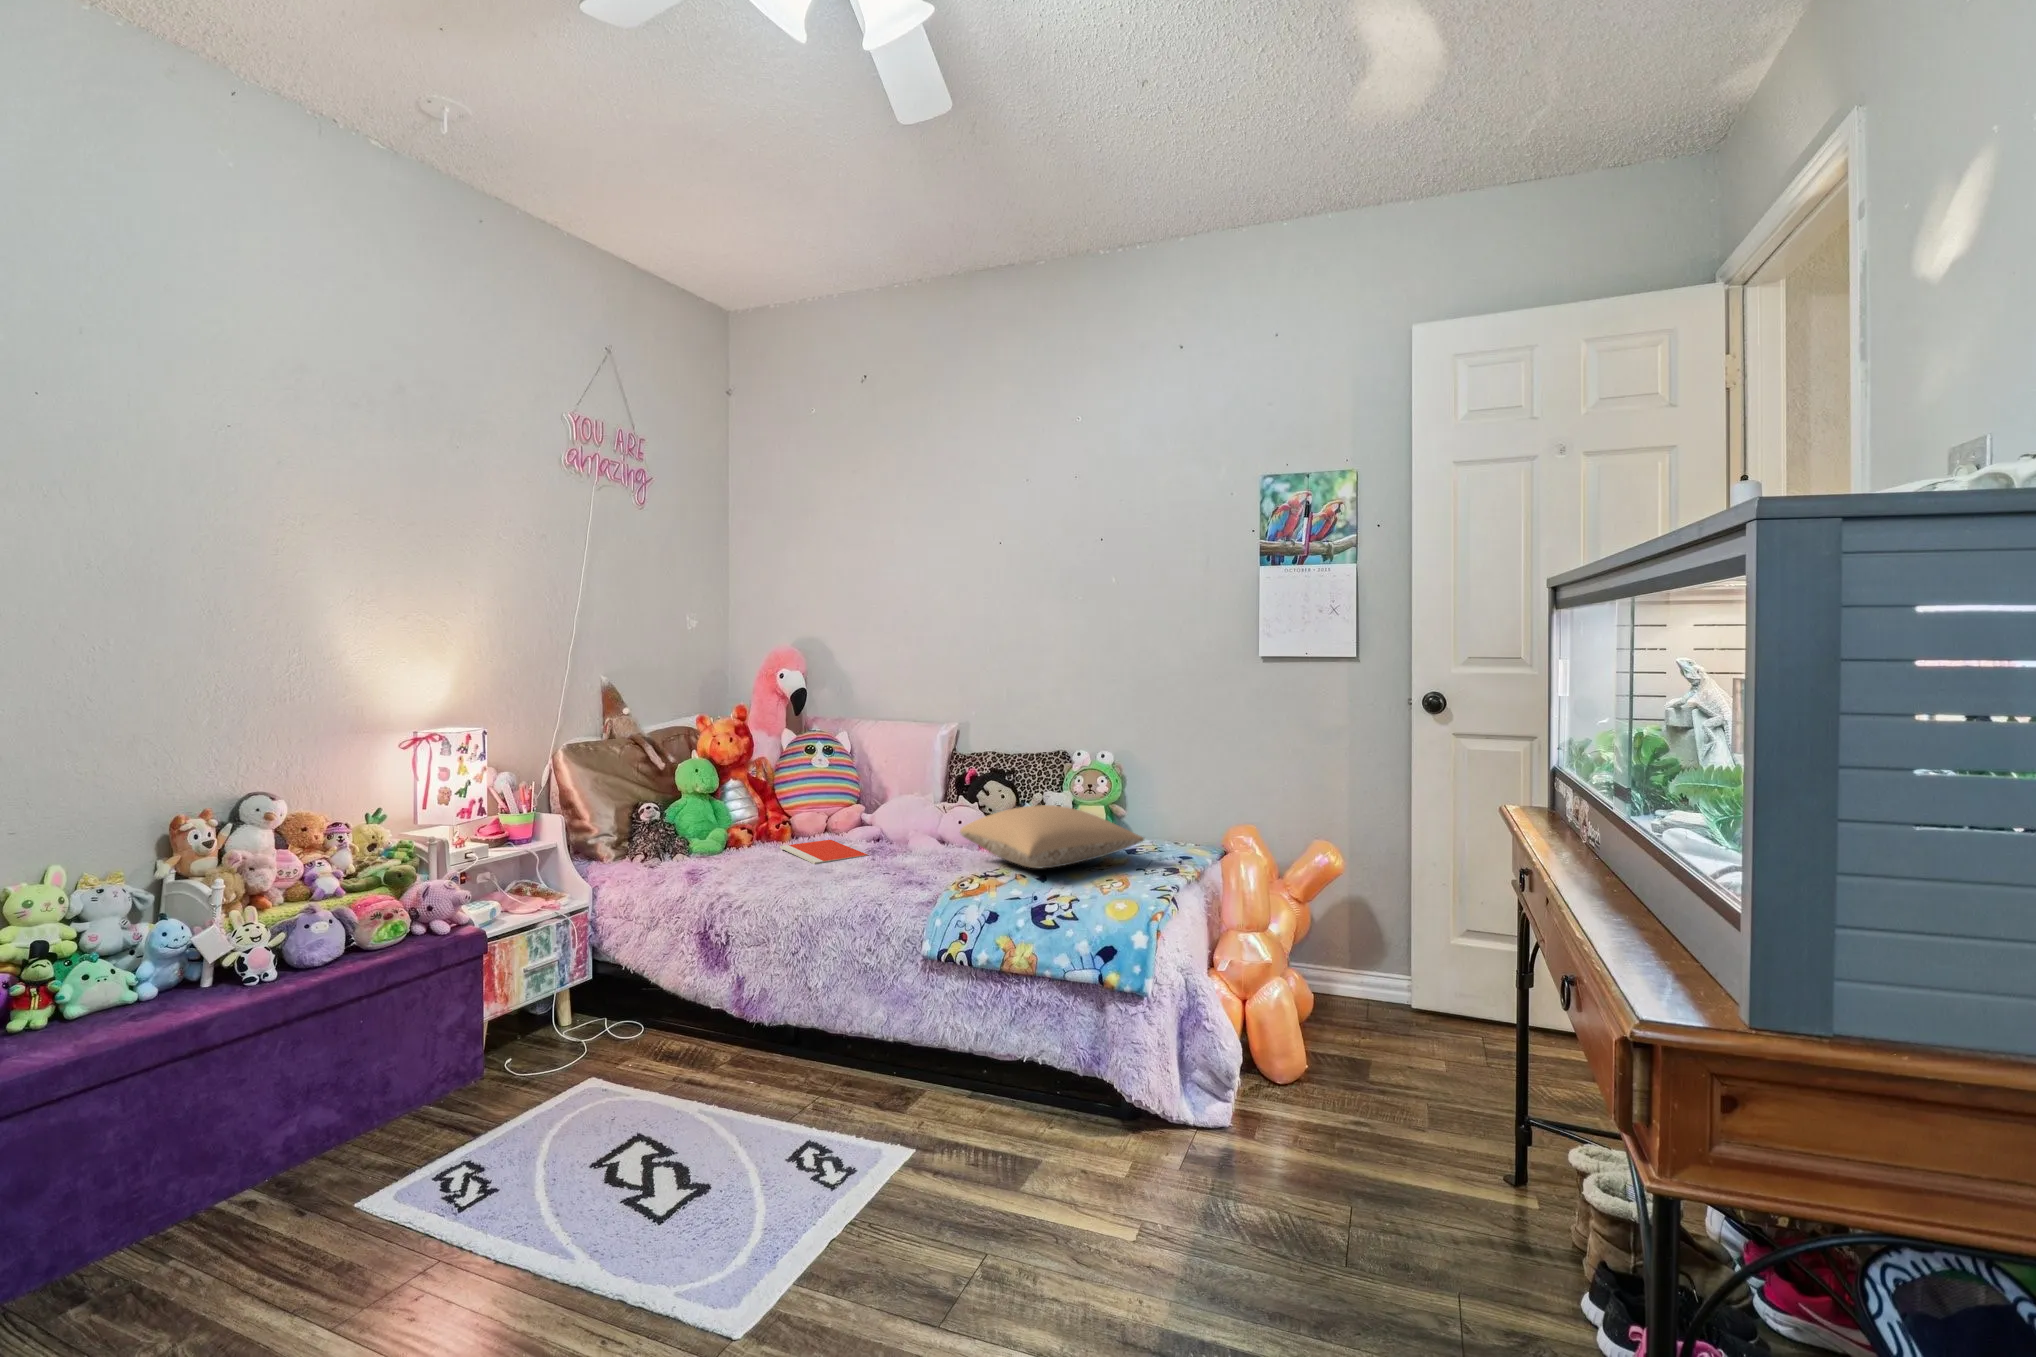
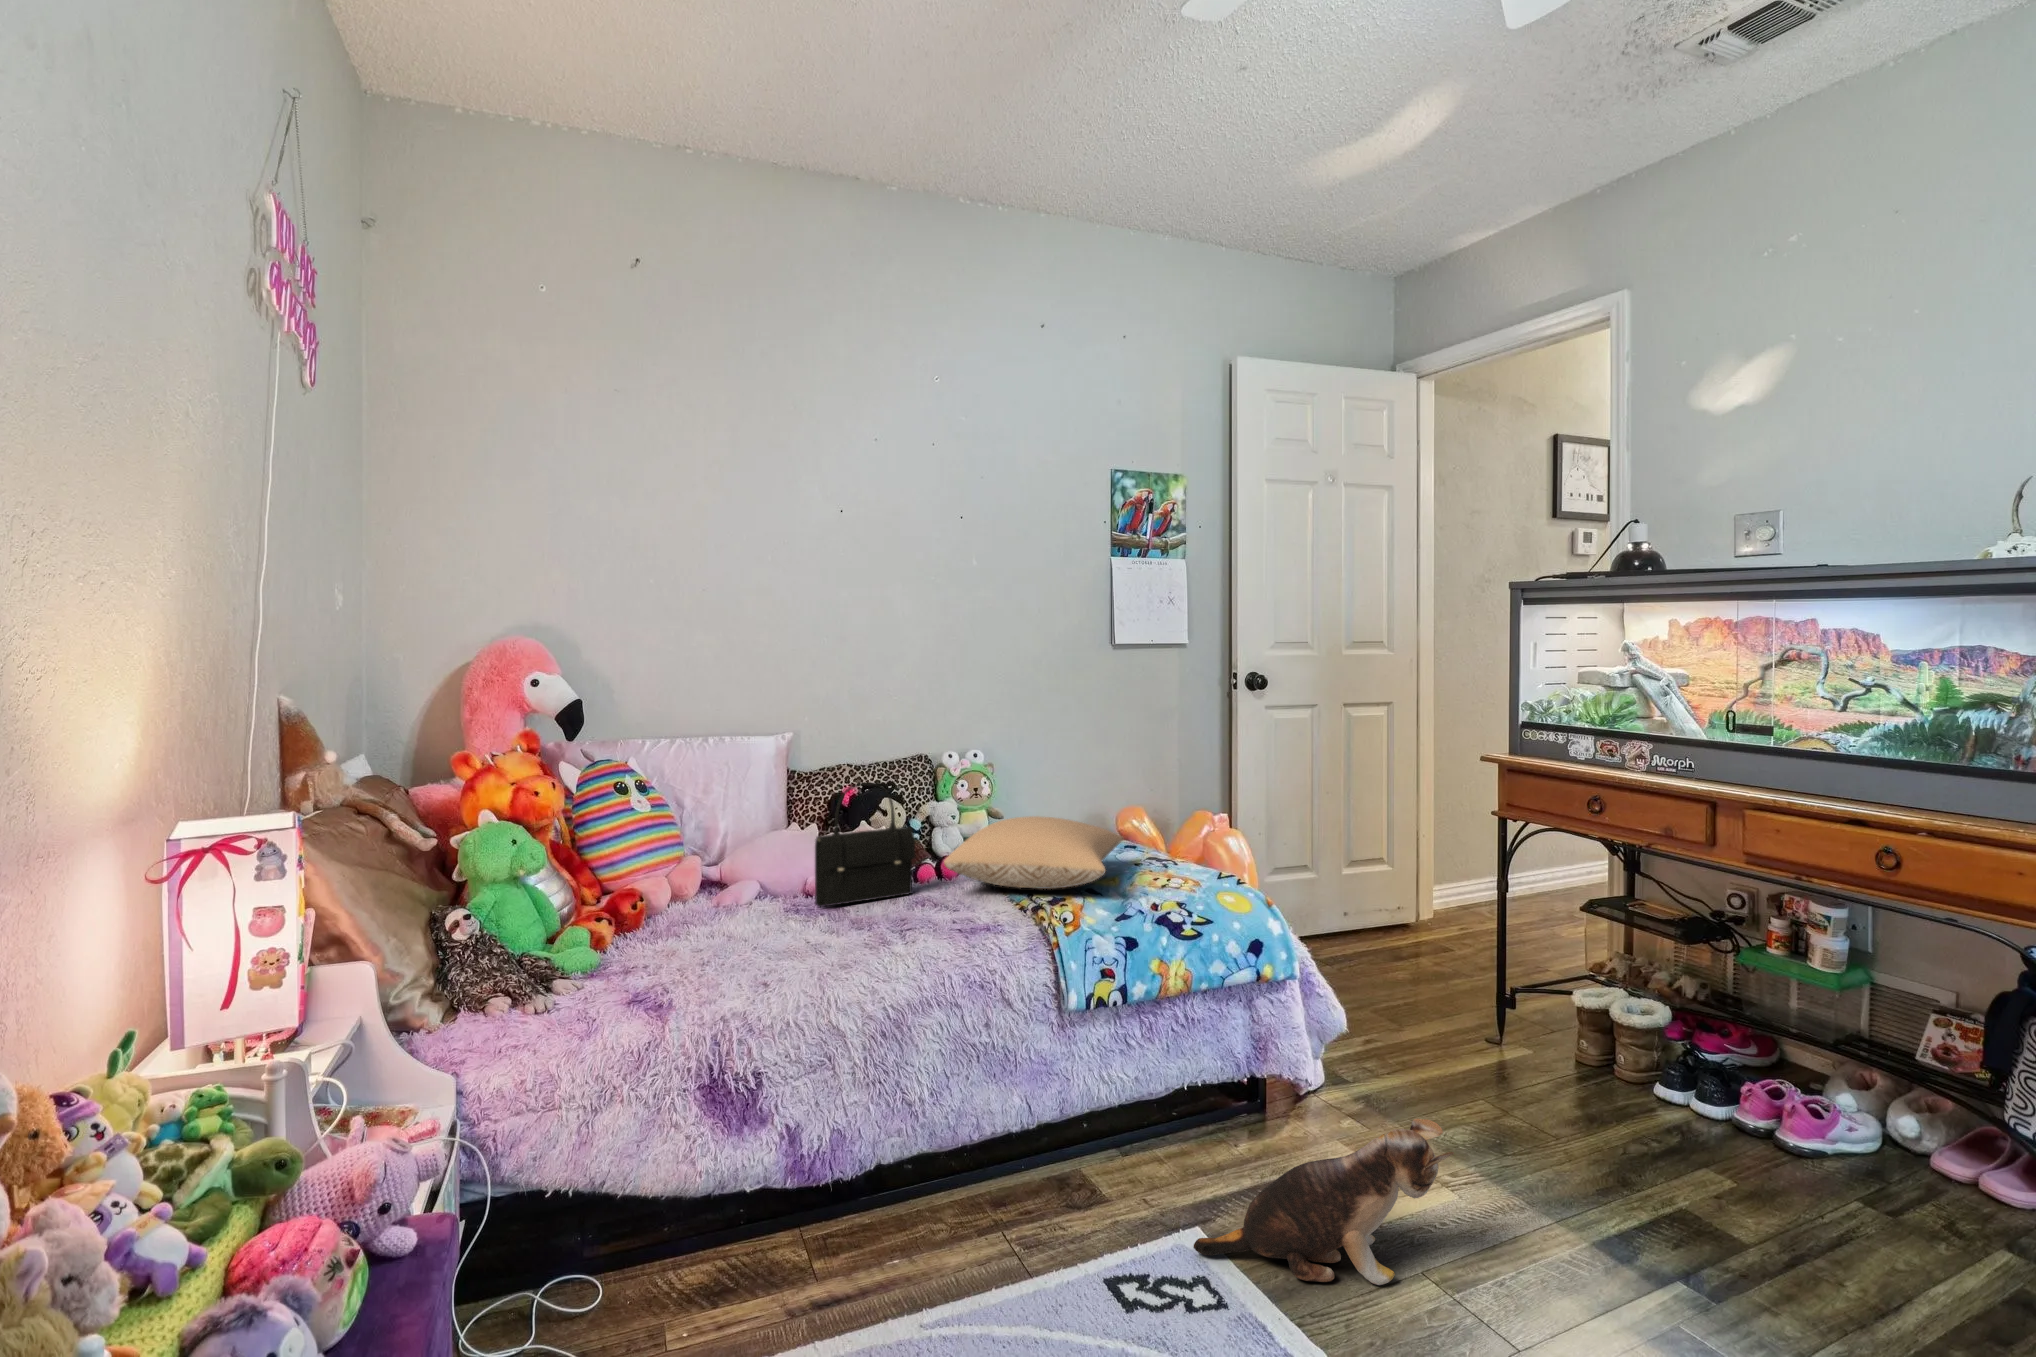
handbag: none [886,761,963,854] -> present [815,783,915,907]
notebook: present [780,840,868,864] -> none [651,913,808,944]
plush toy: none [865,1112,990,1245] -> present [1194,1119,1454,1285]

